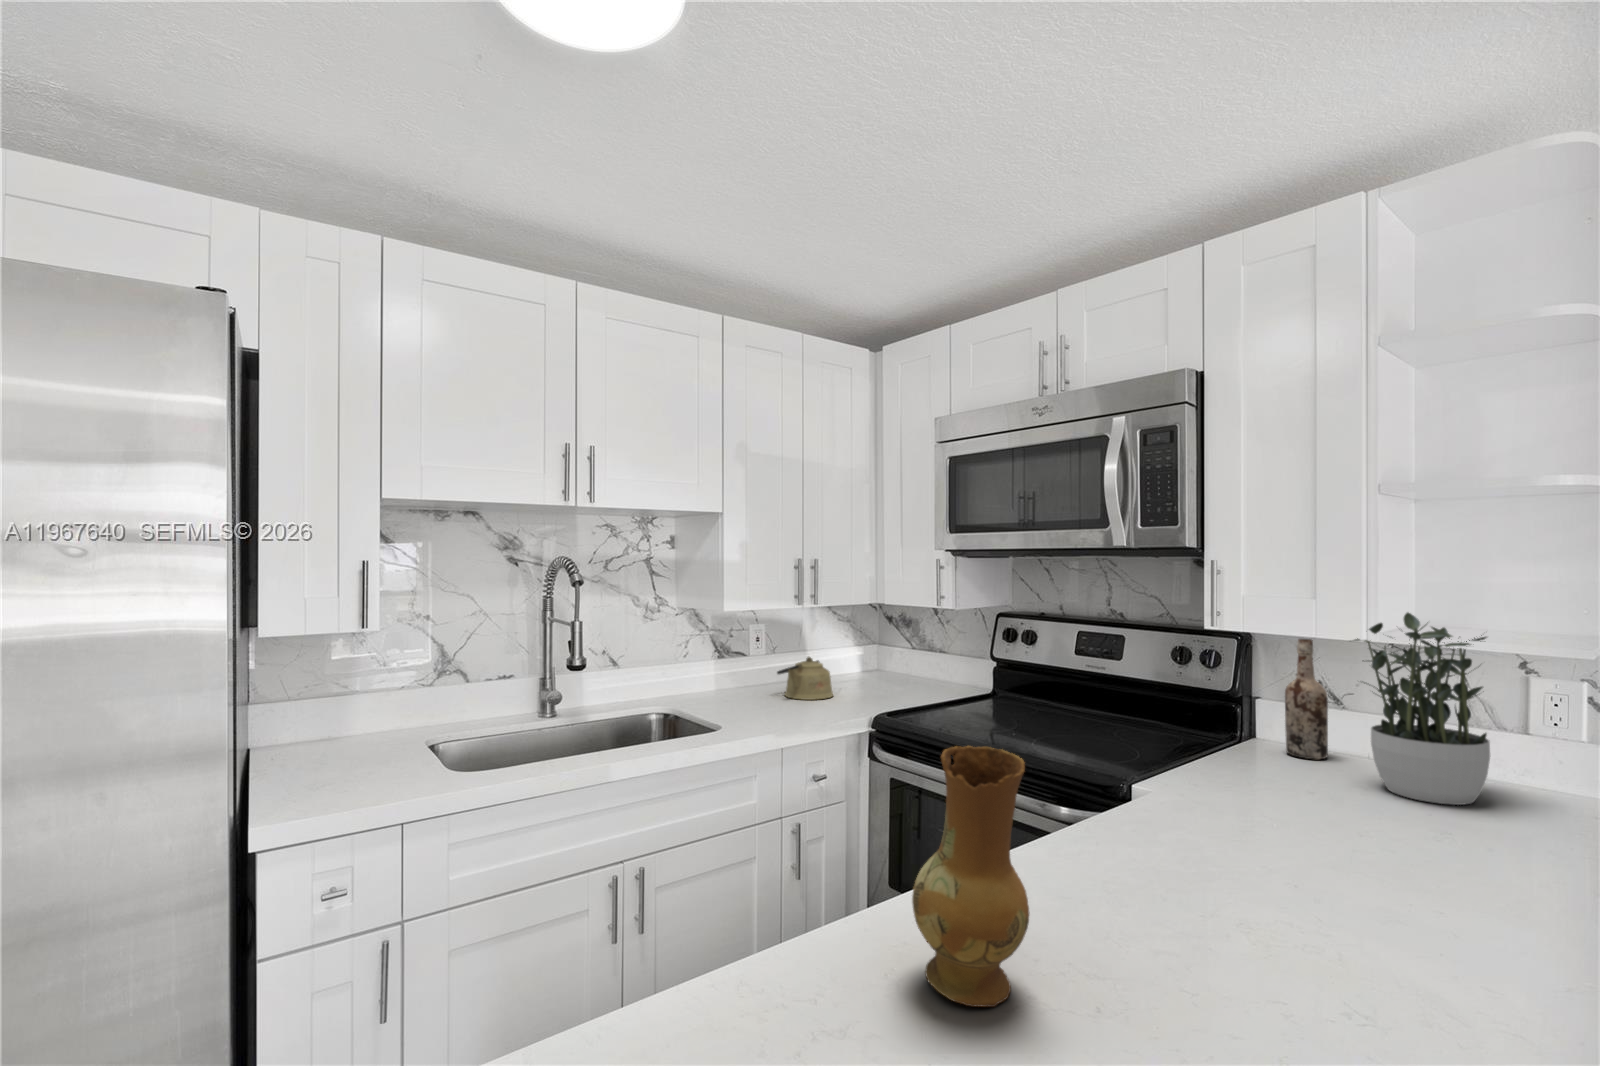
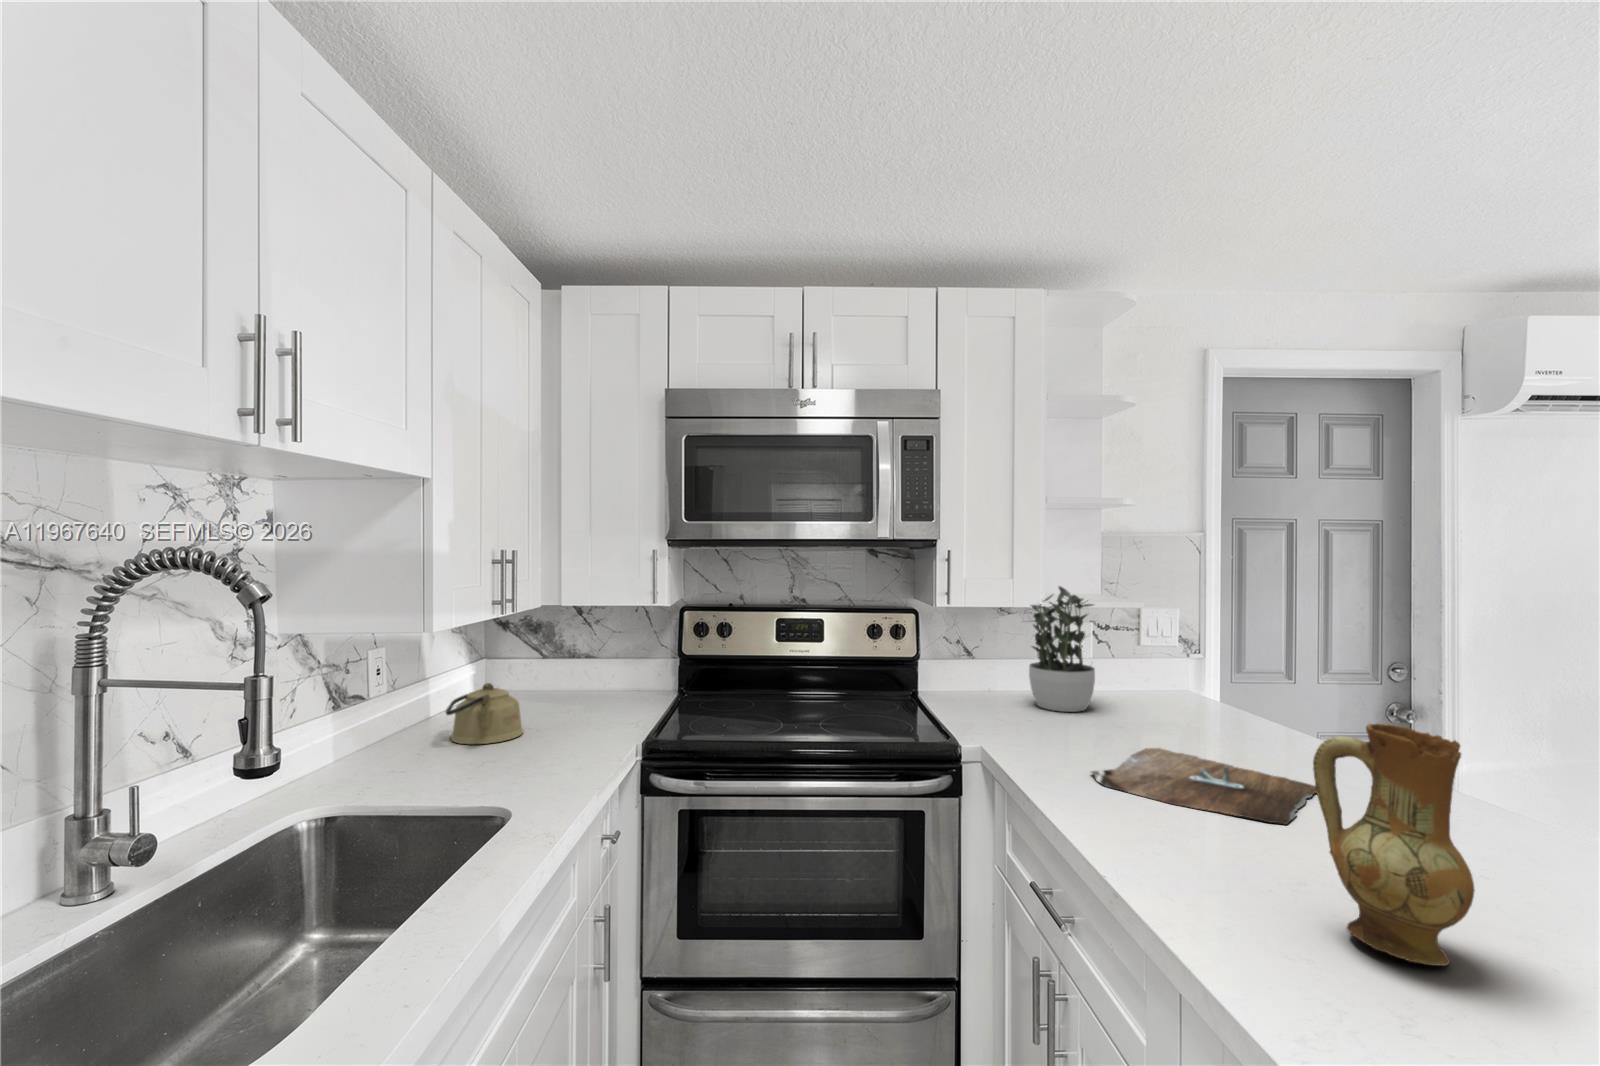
wine bottle: present [1285,639,1328,759] -> none [949,609,977,699]
cutting board: none [1155,832,1493,953] -> present [1091,748,1317,824]

